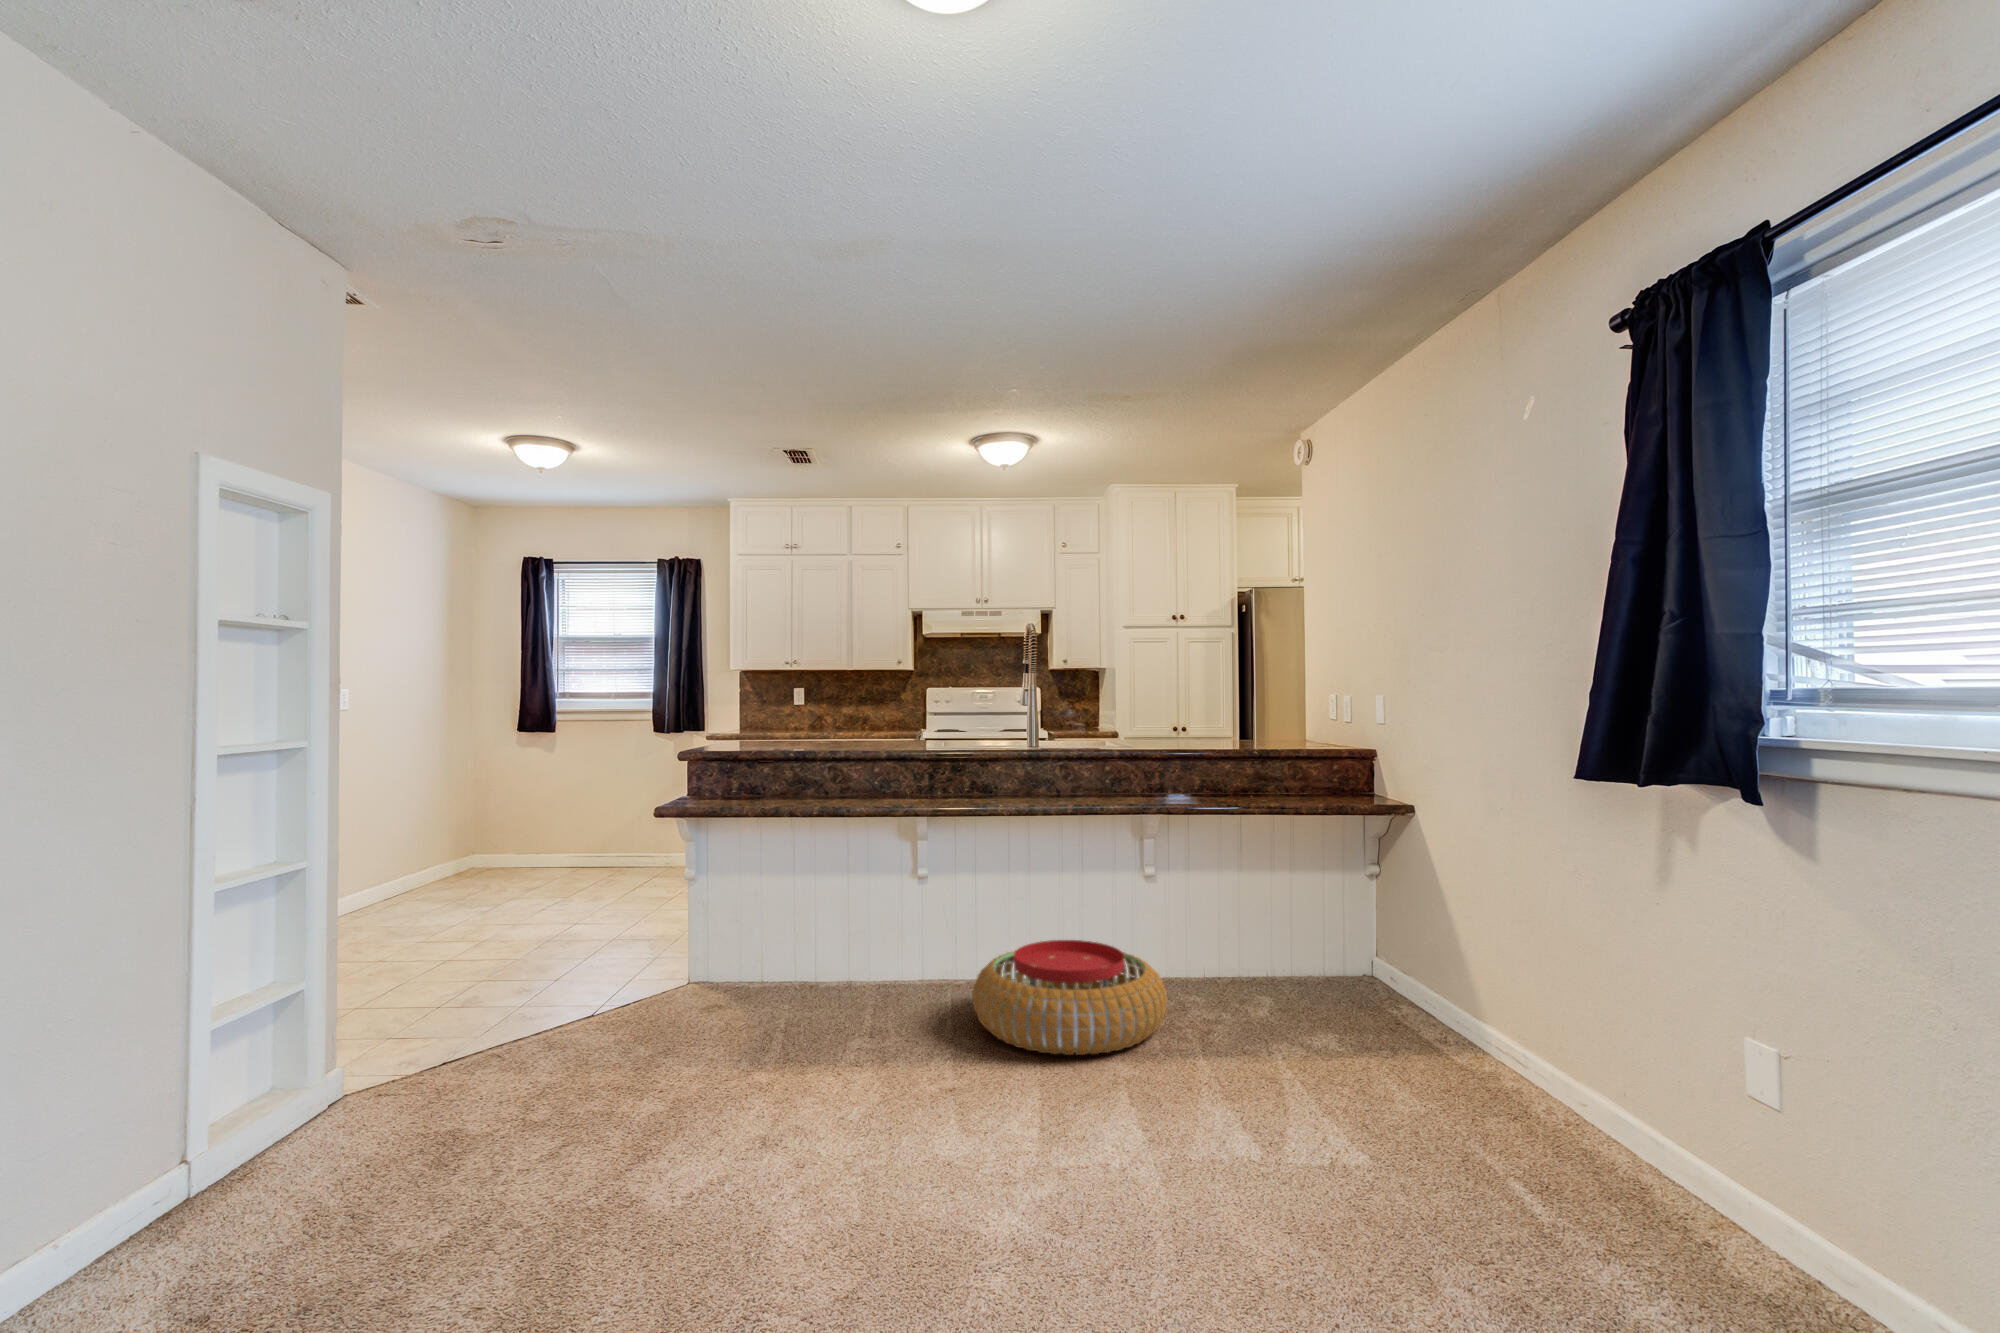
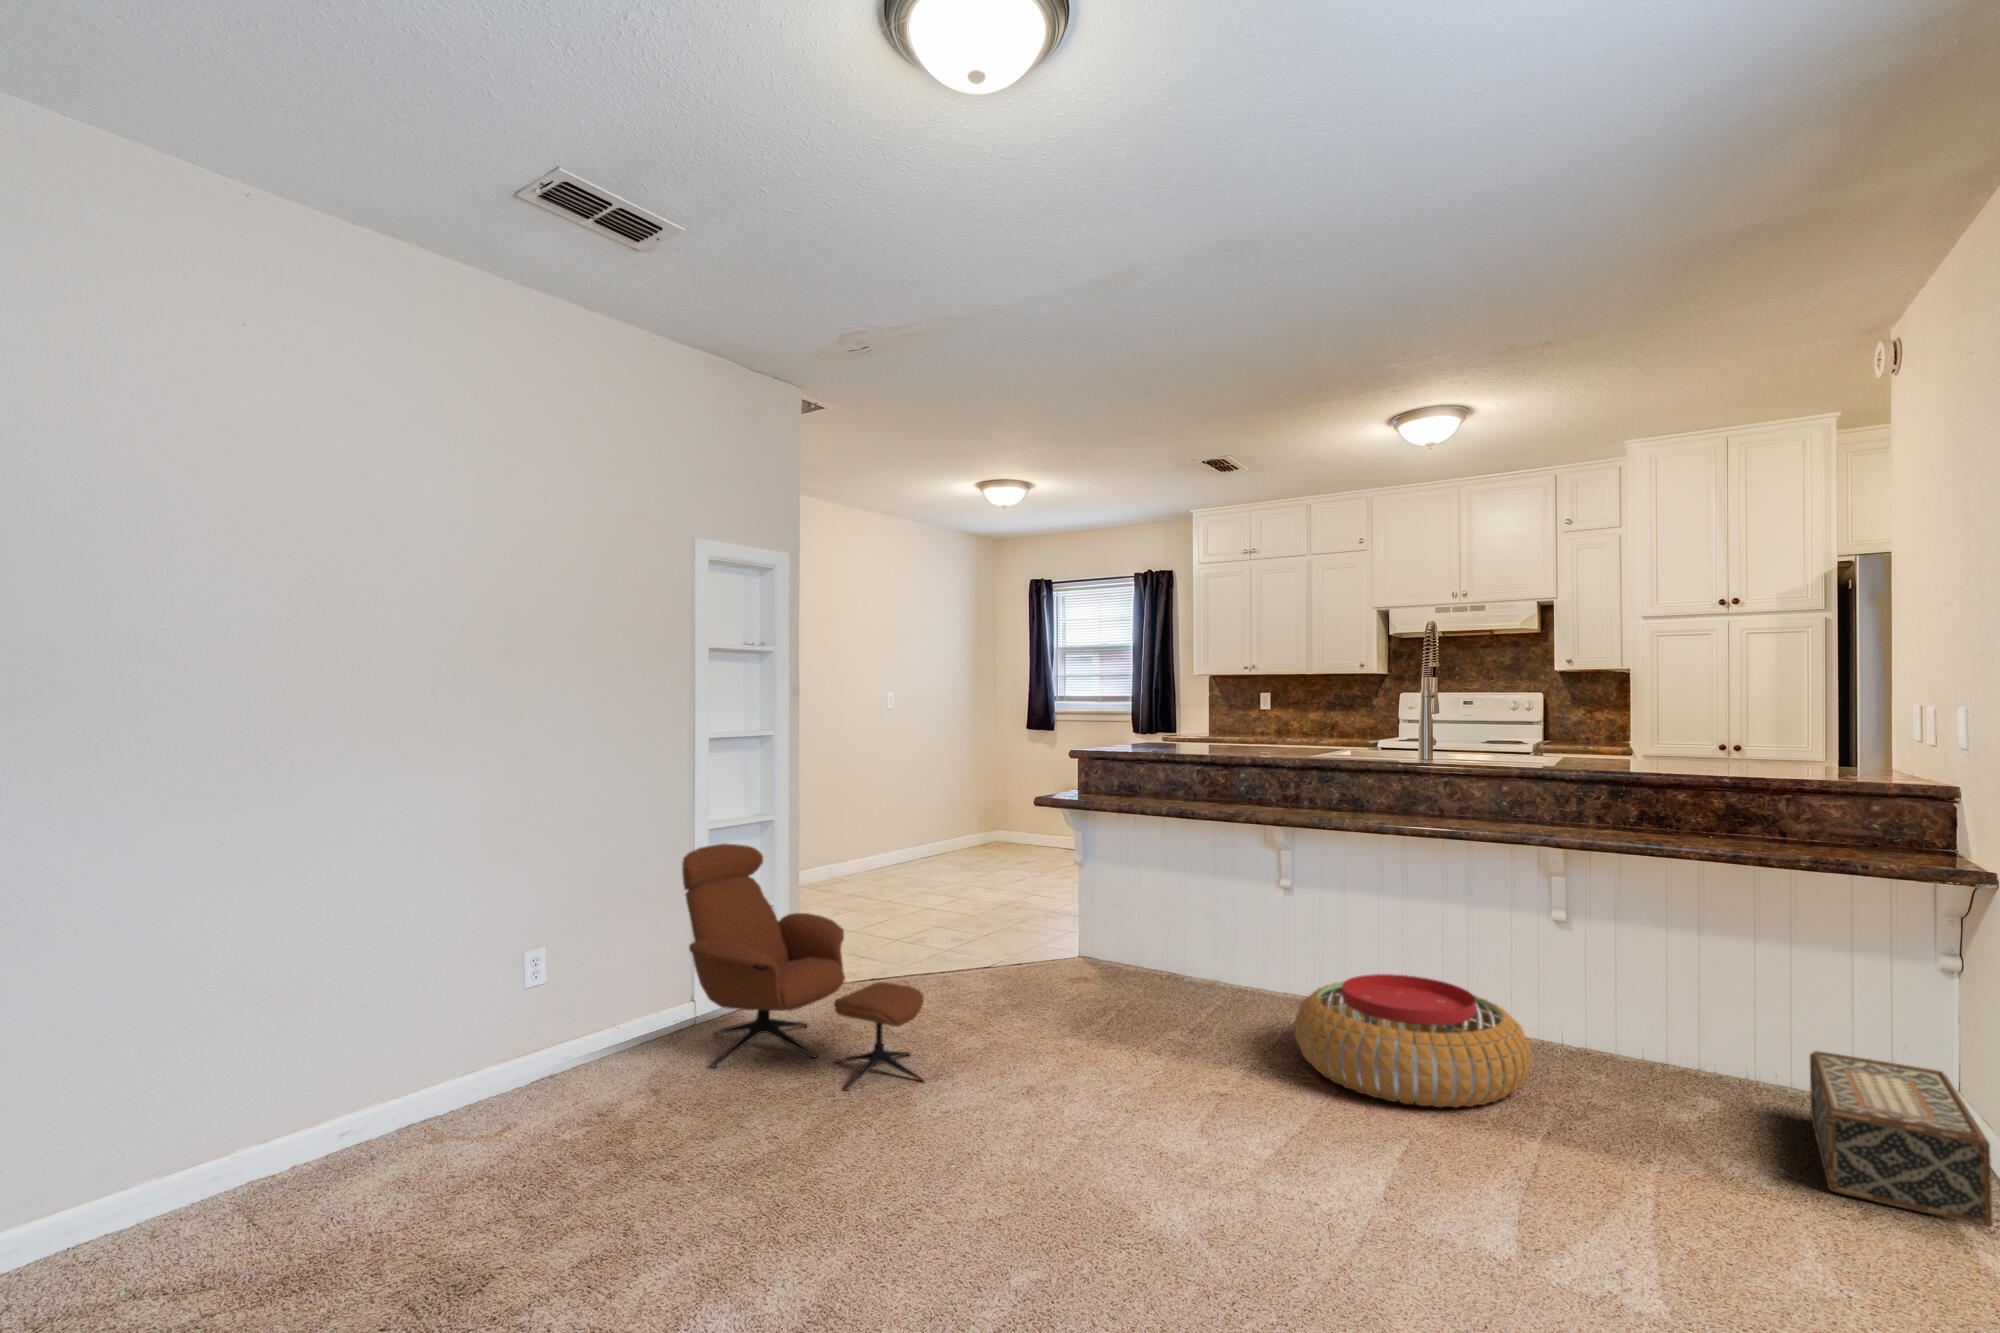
lounge chair: none [197,908,627,1241] -> present [682,844,924,1090]
woven basket: none [1324,946,1459,1045] -> present [1810,1051,1993,1227]

